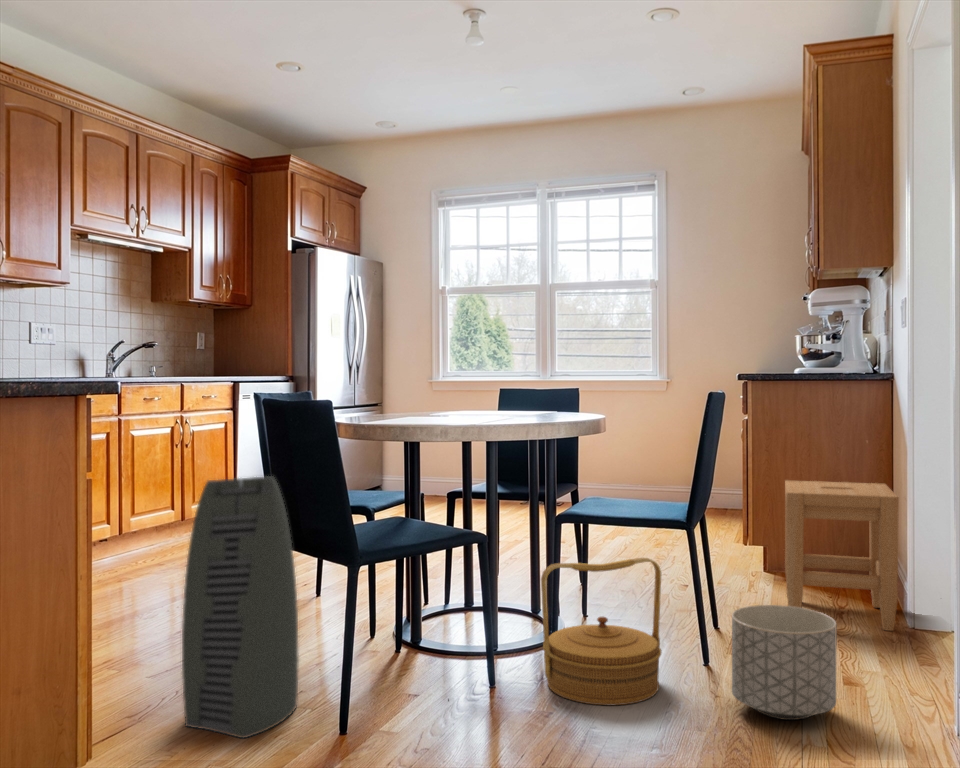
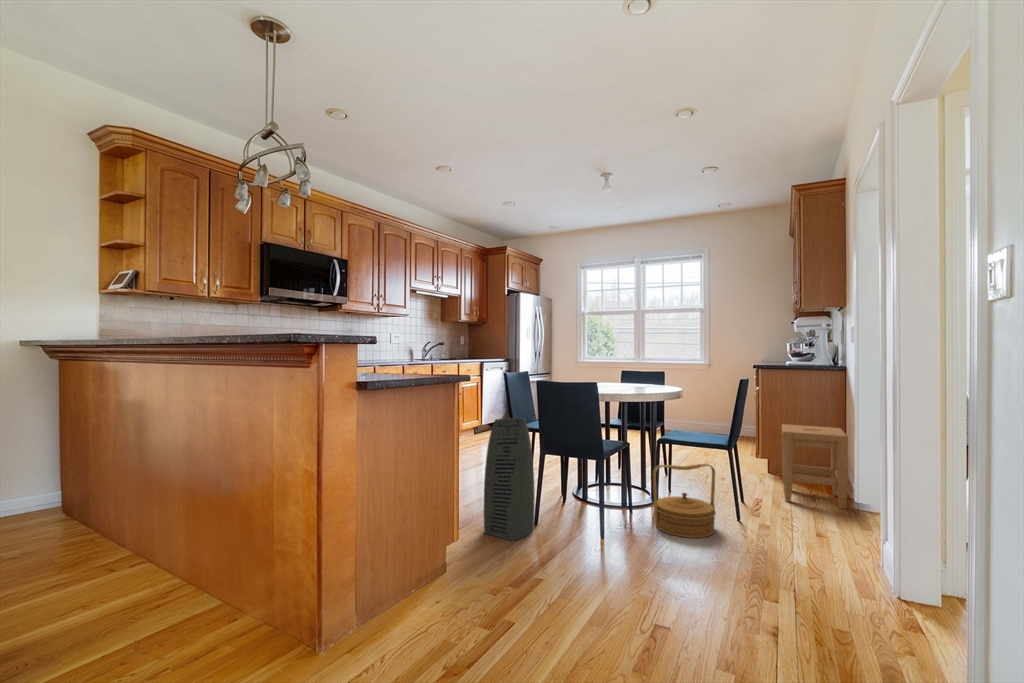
planter: present [732,605,837,720] -> none [754,491,812,551]

